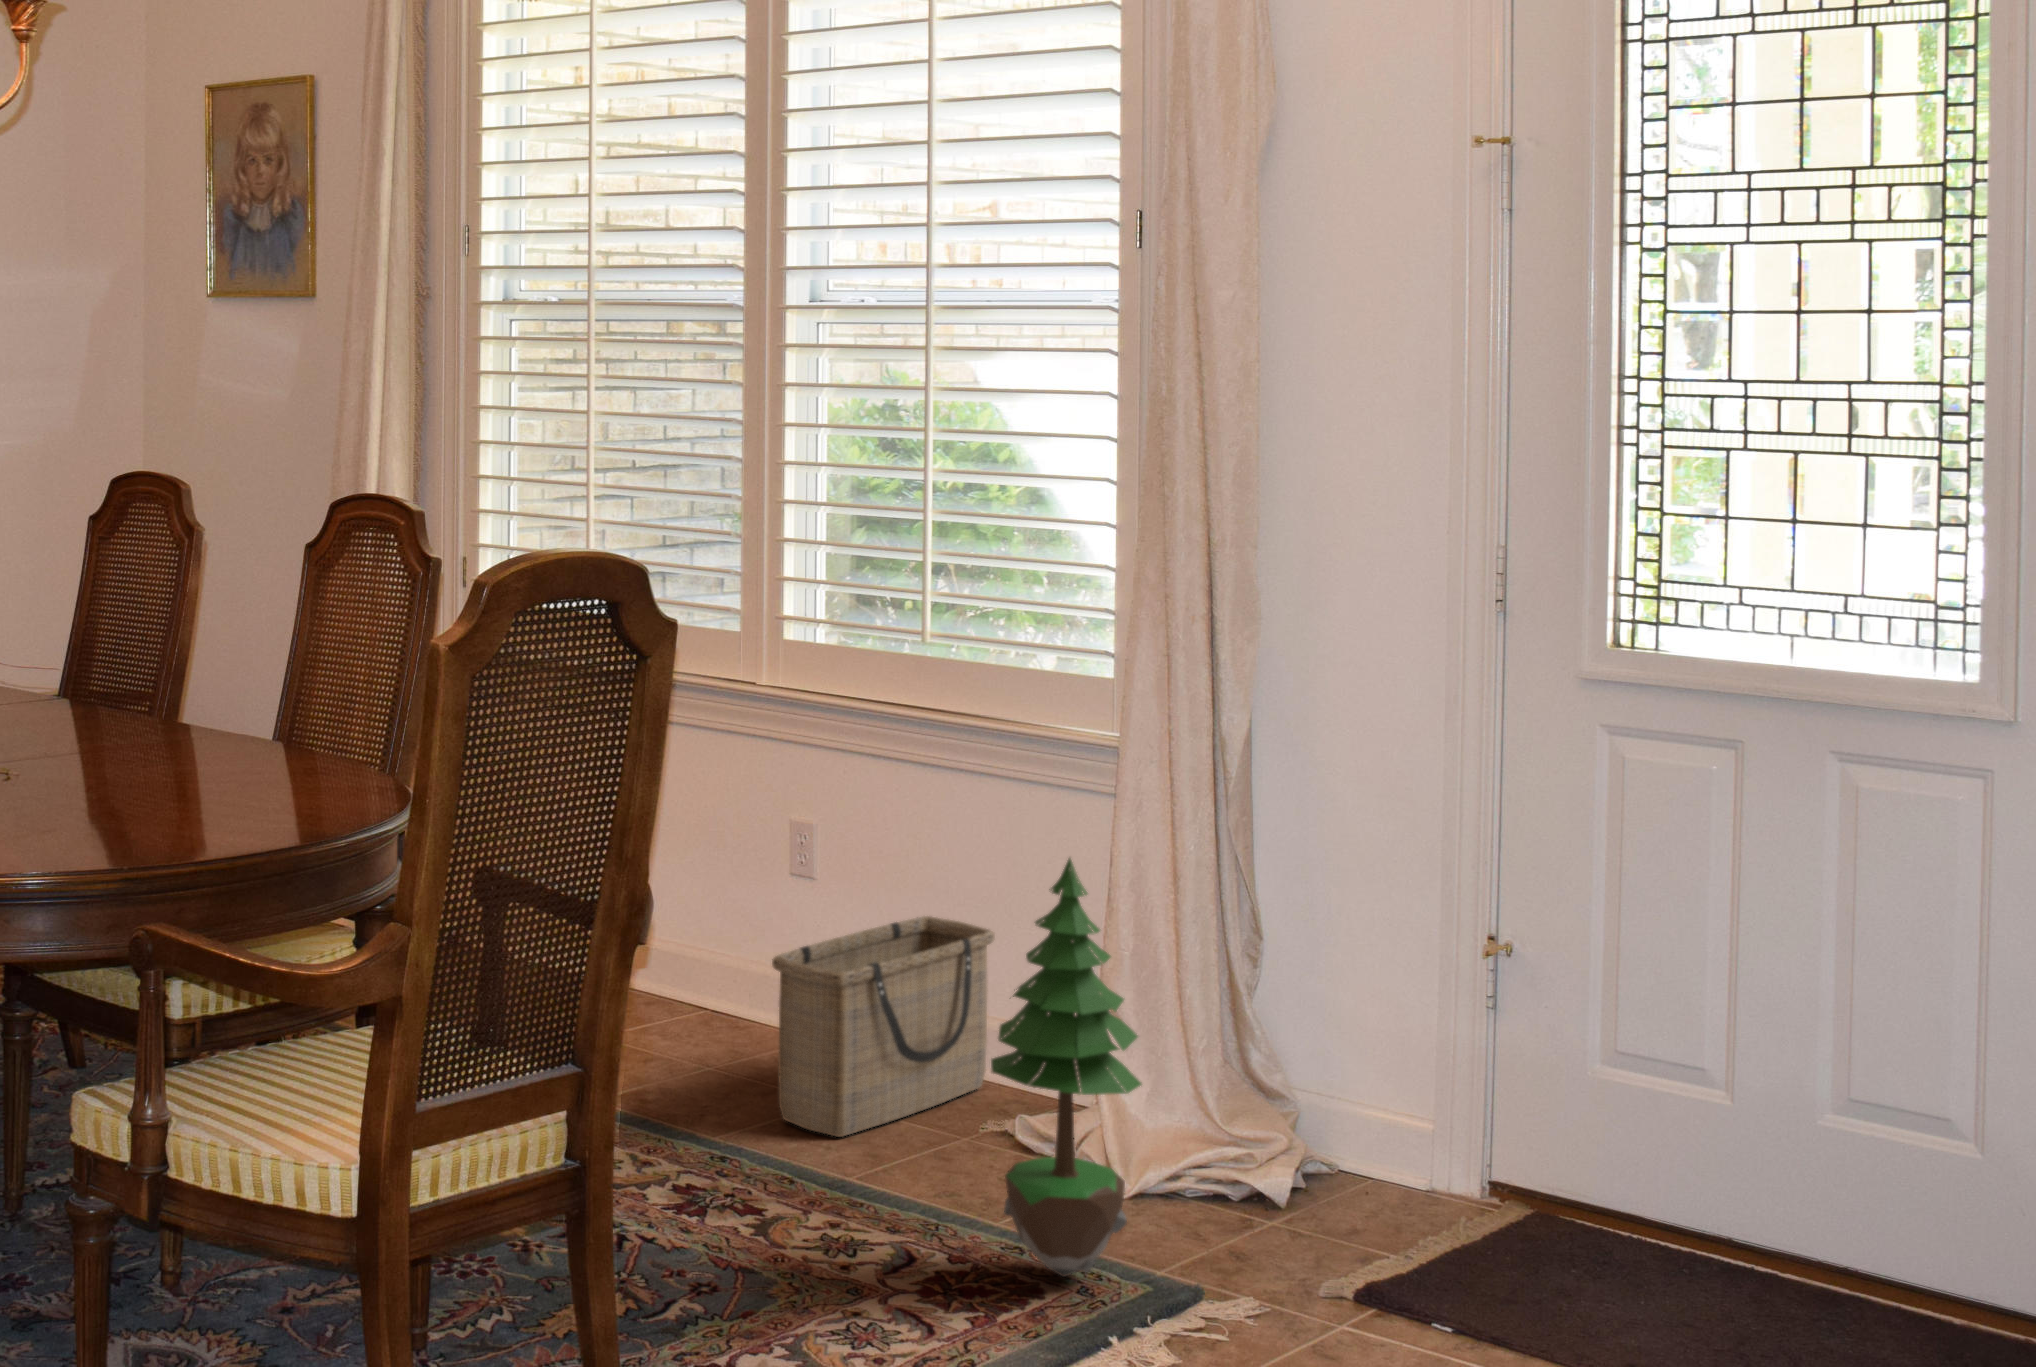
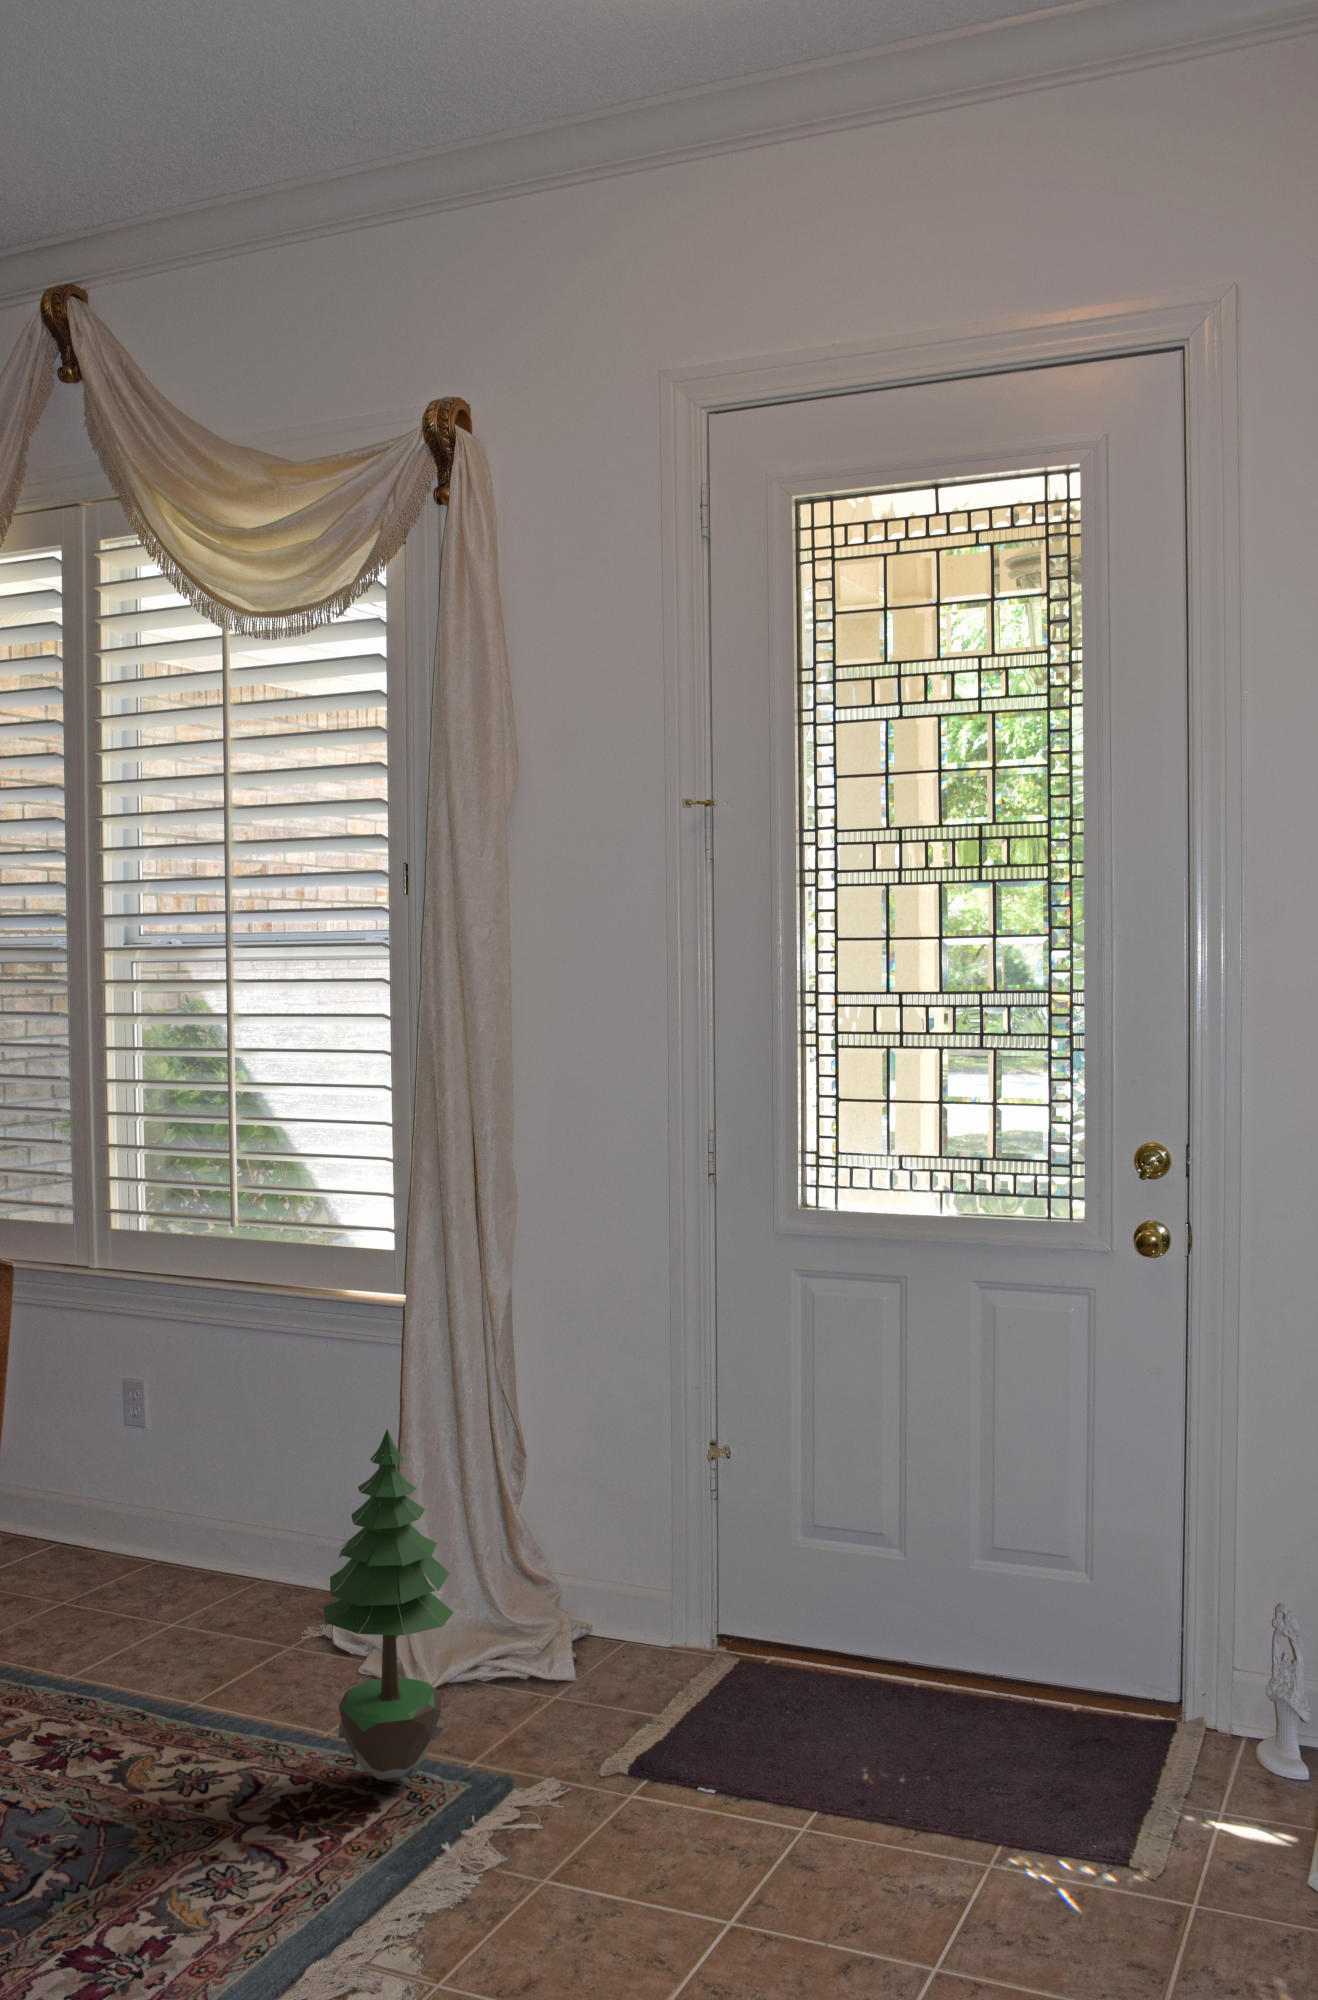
basket: present [772,916,995,1137] -> none [117,1451,310,1663]

